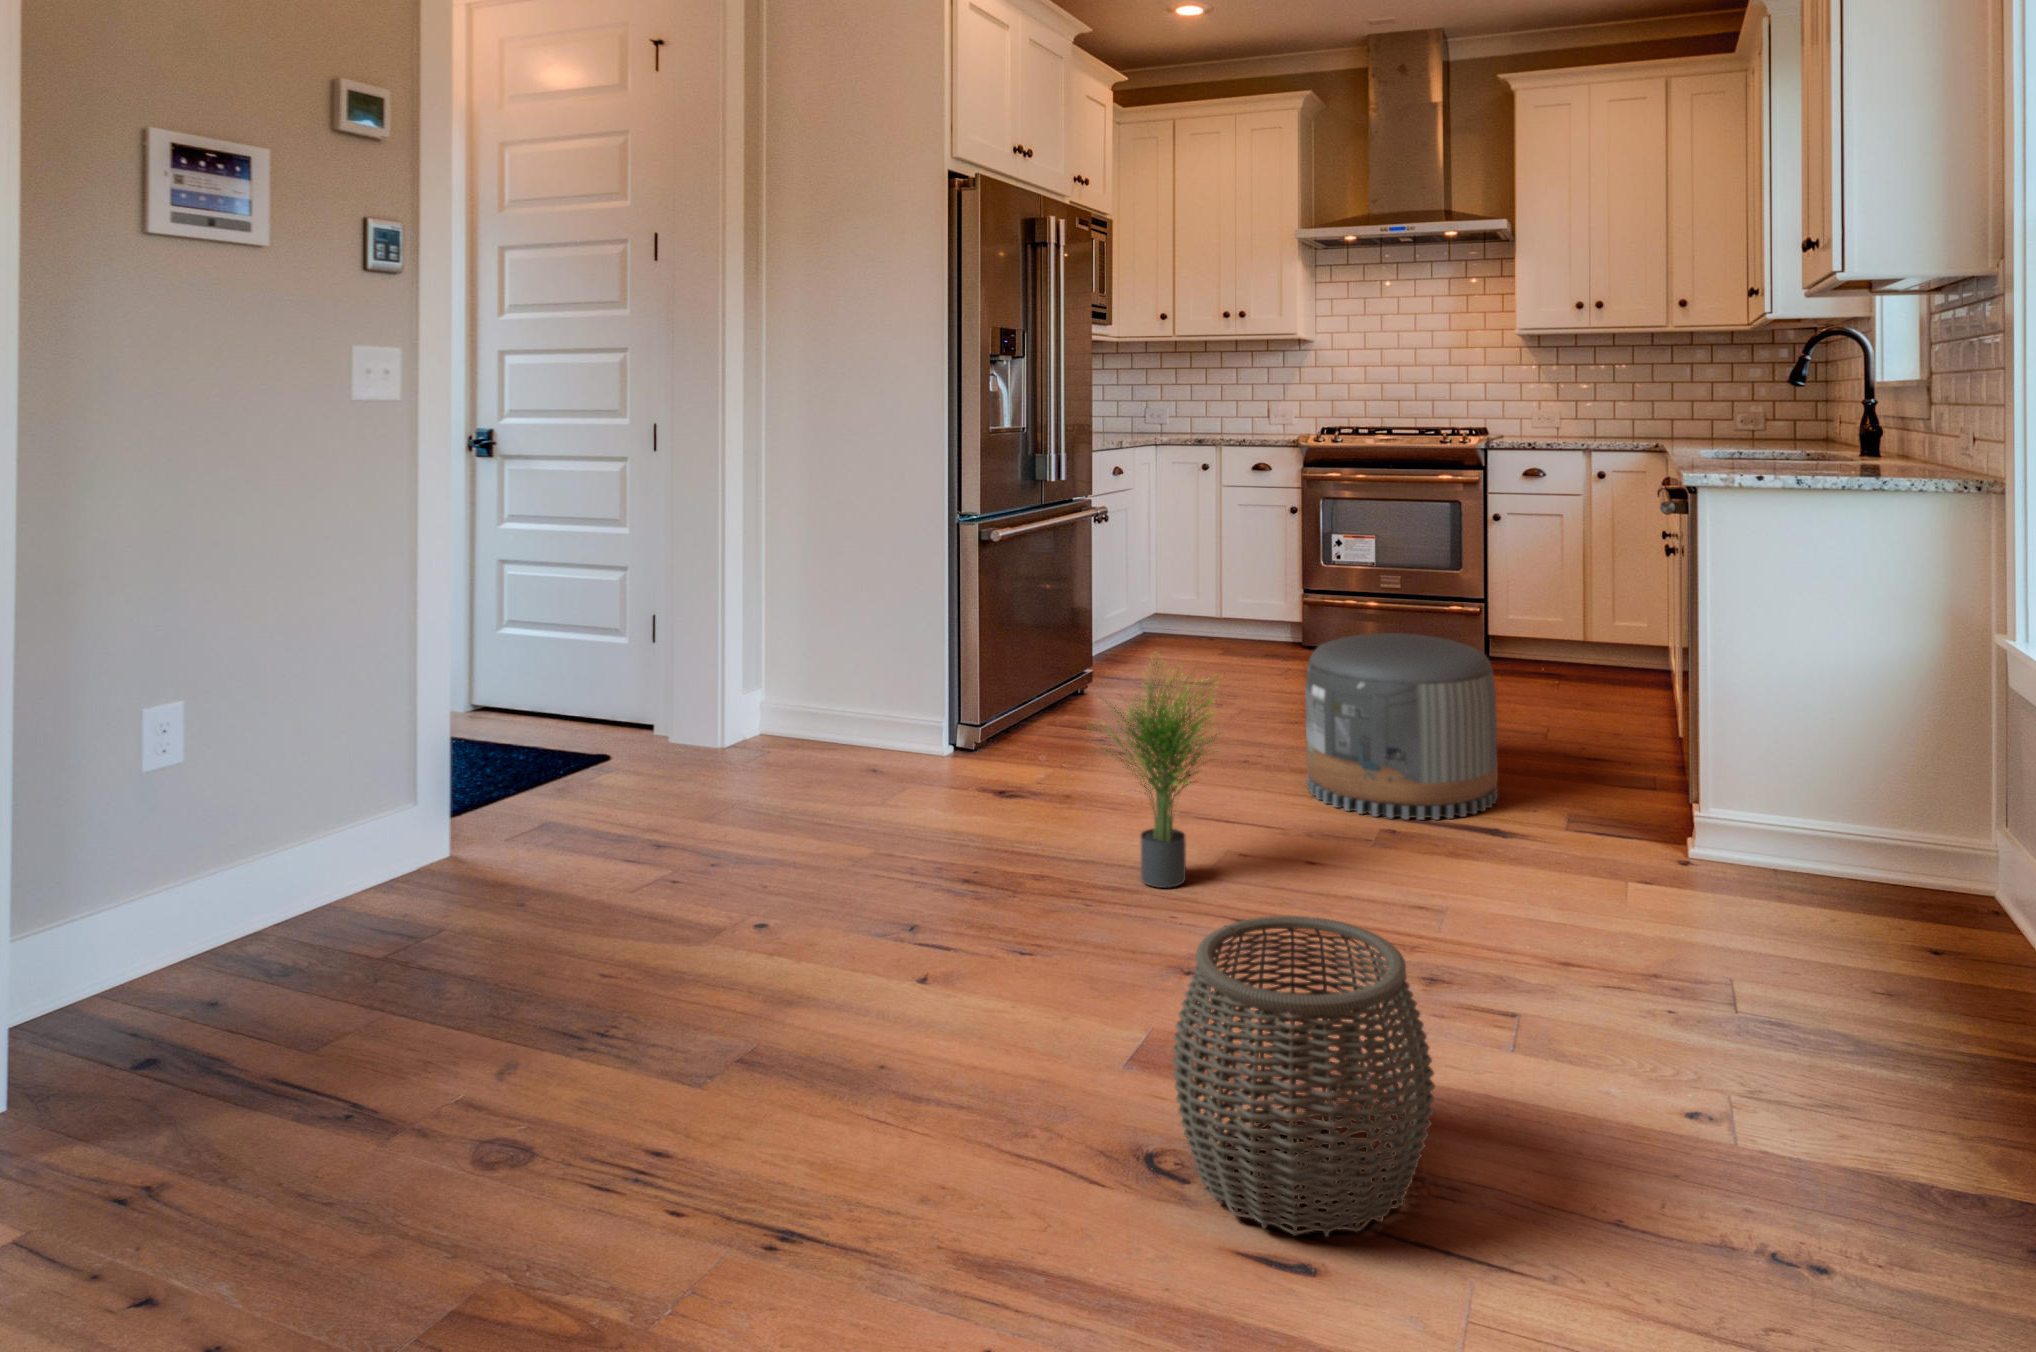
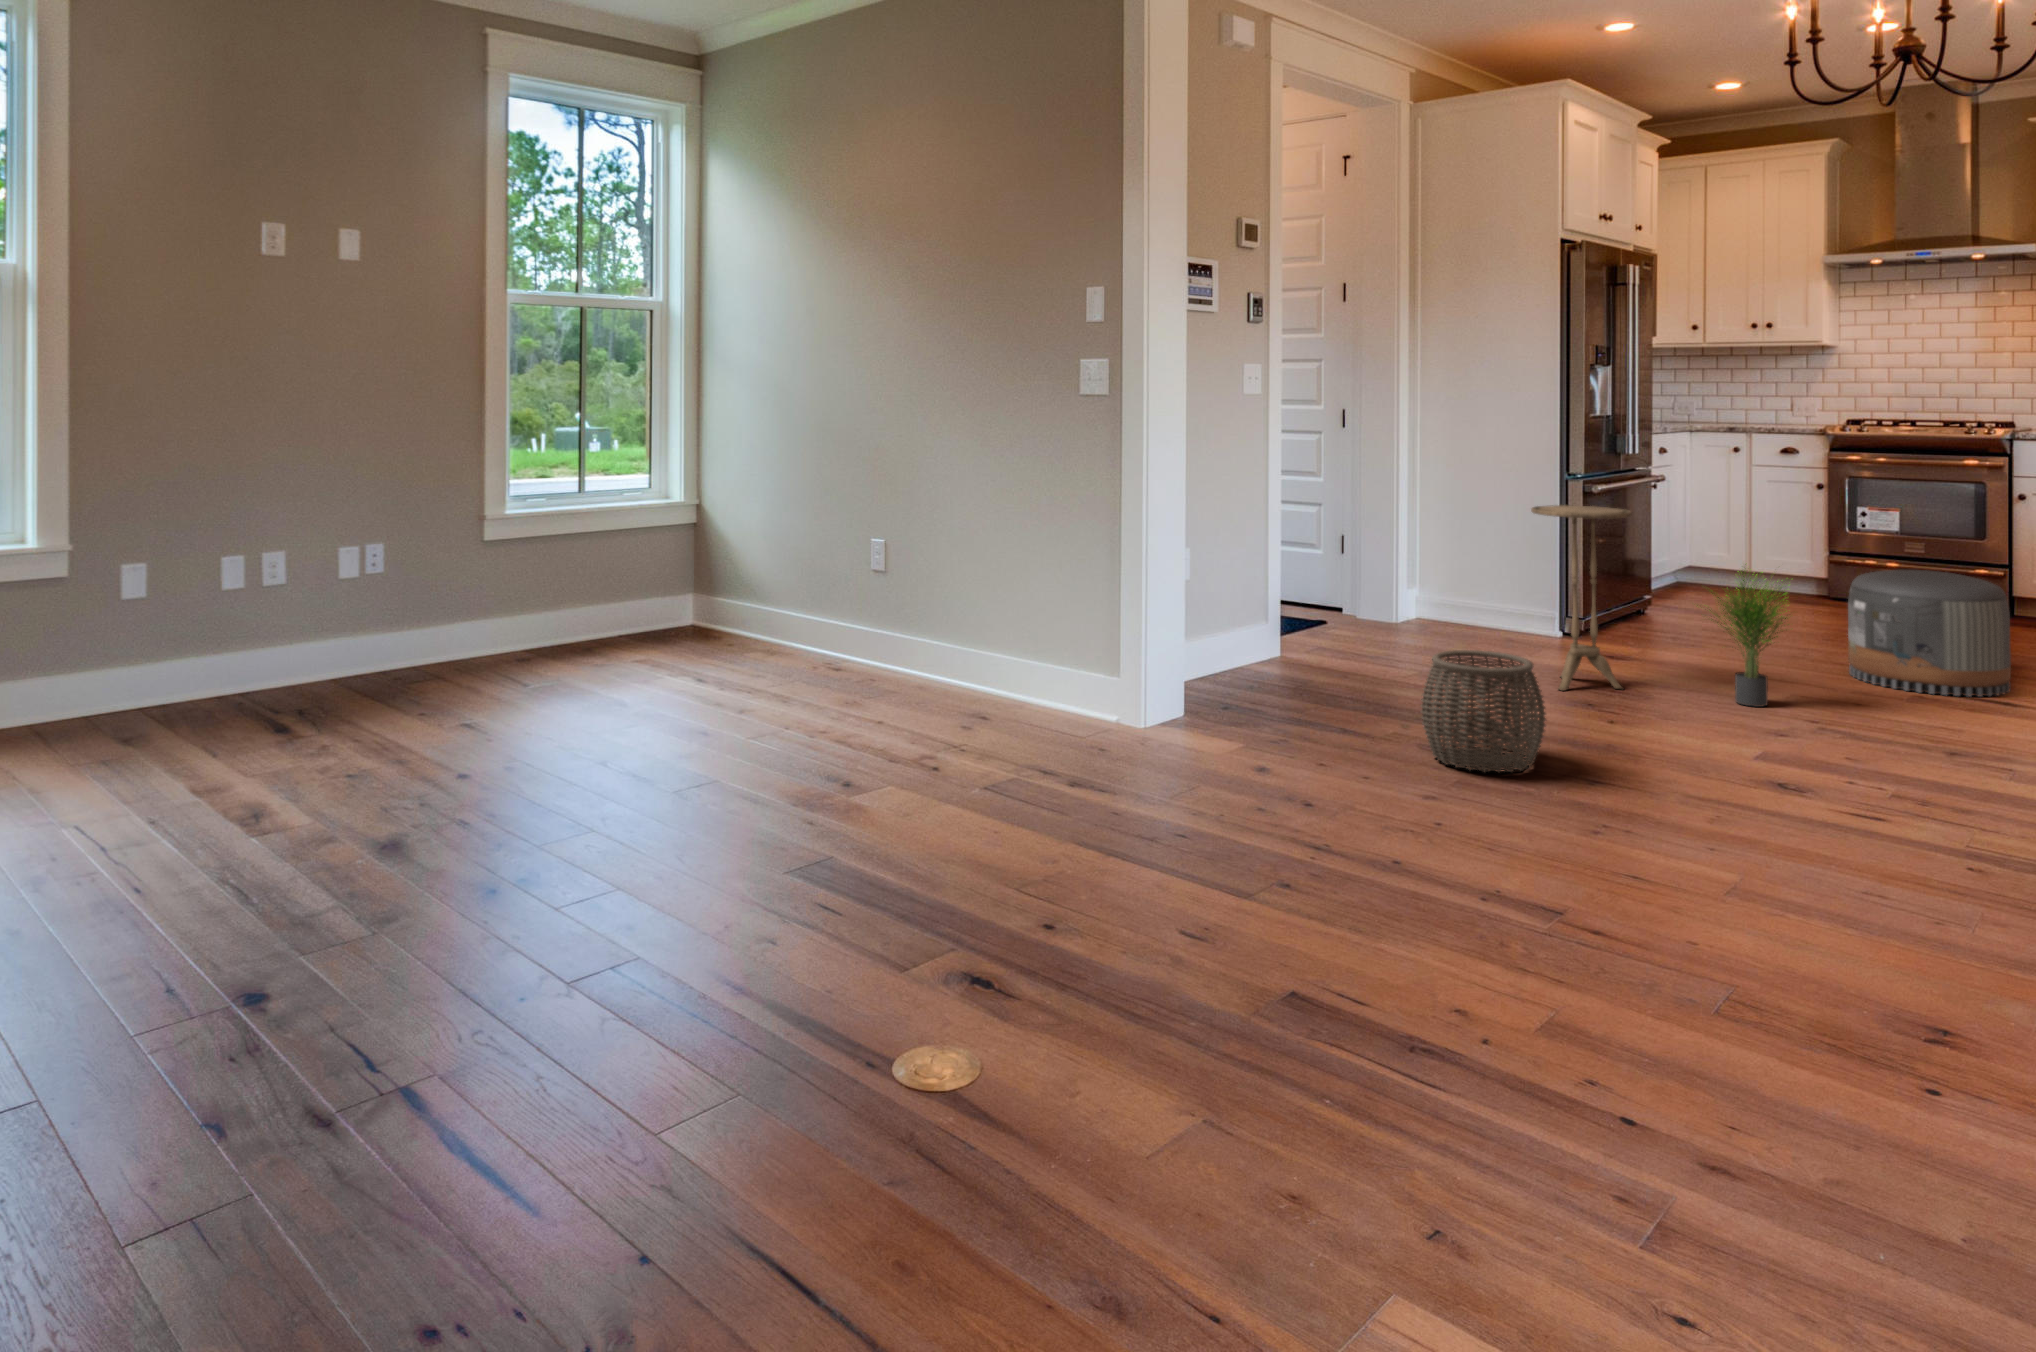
side table: none [845,572,997,890] -> present [1531,505,1632,691]
woven basket: present [1172,915,1435,1237] -> present [1421,650,1546,773]

